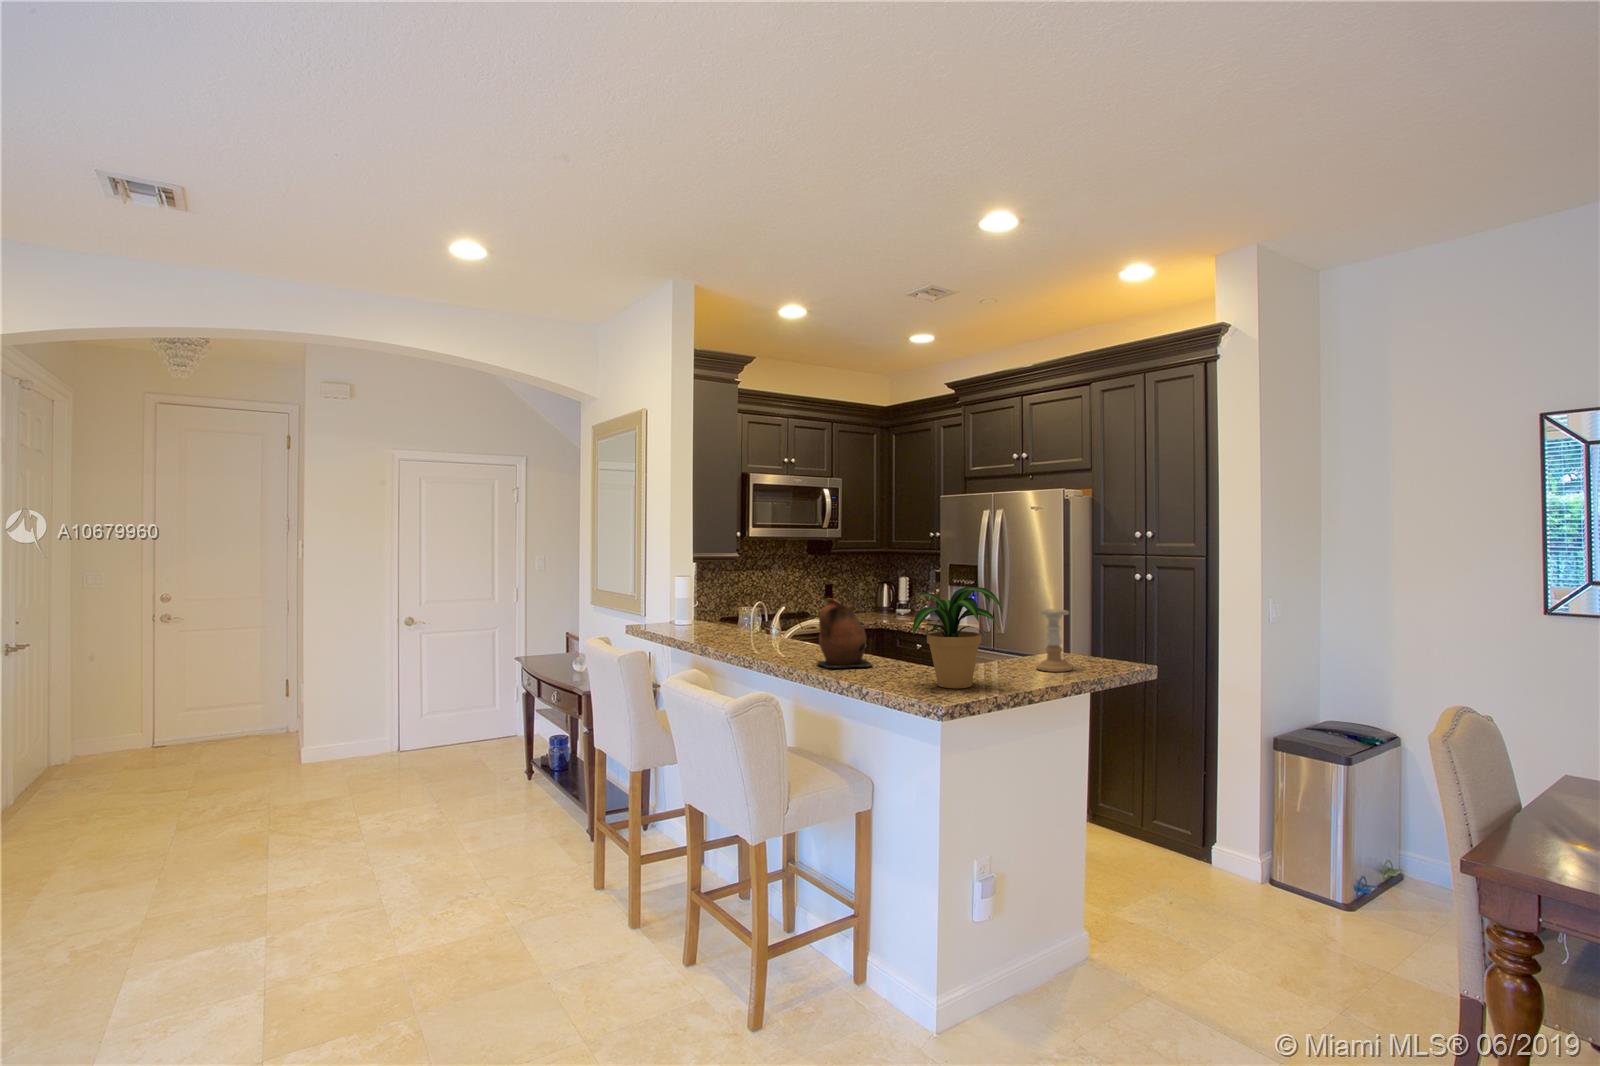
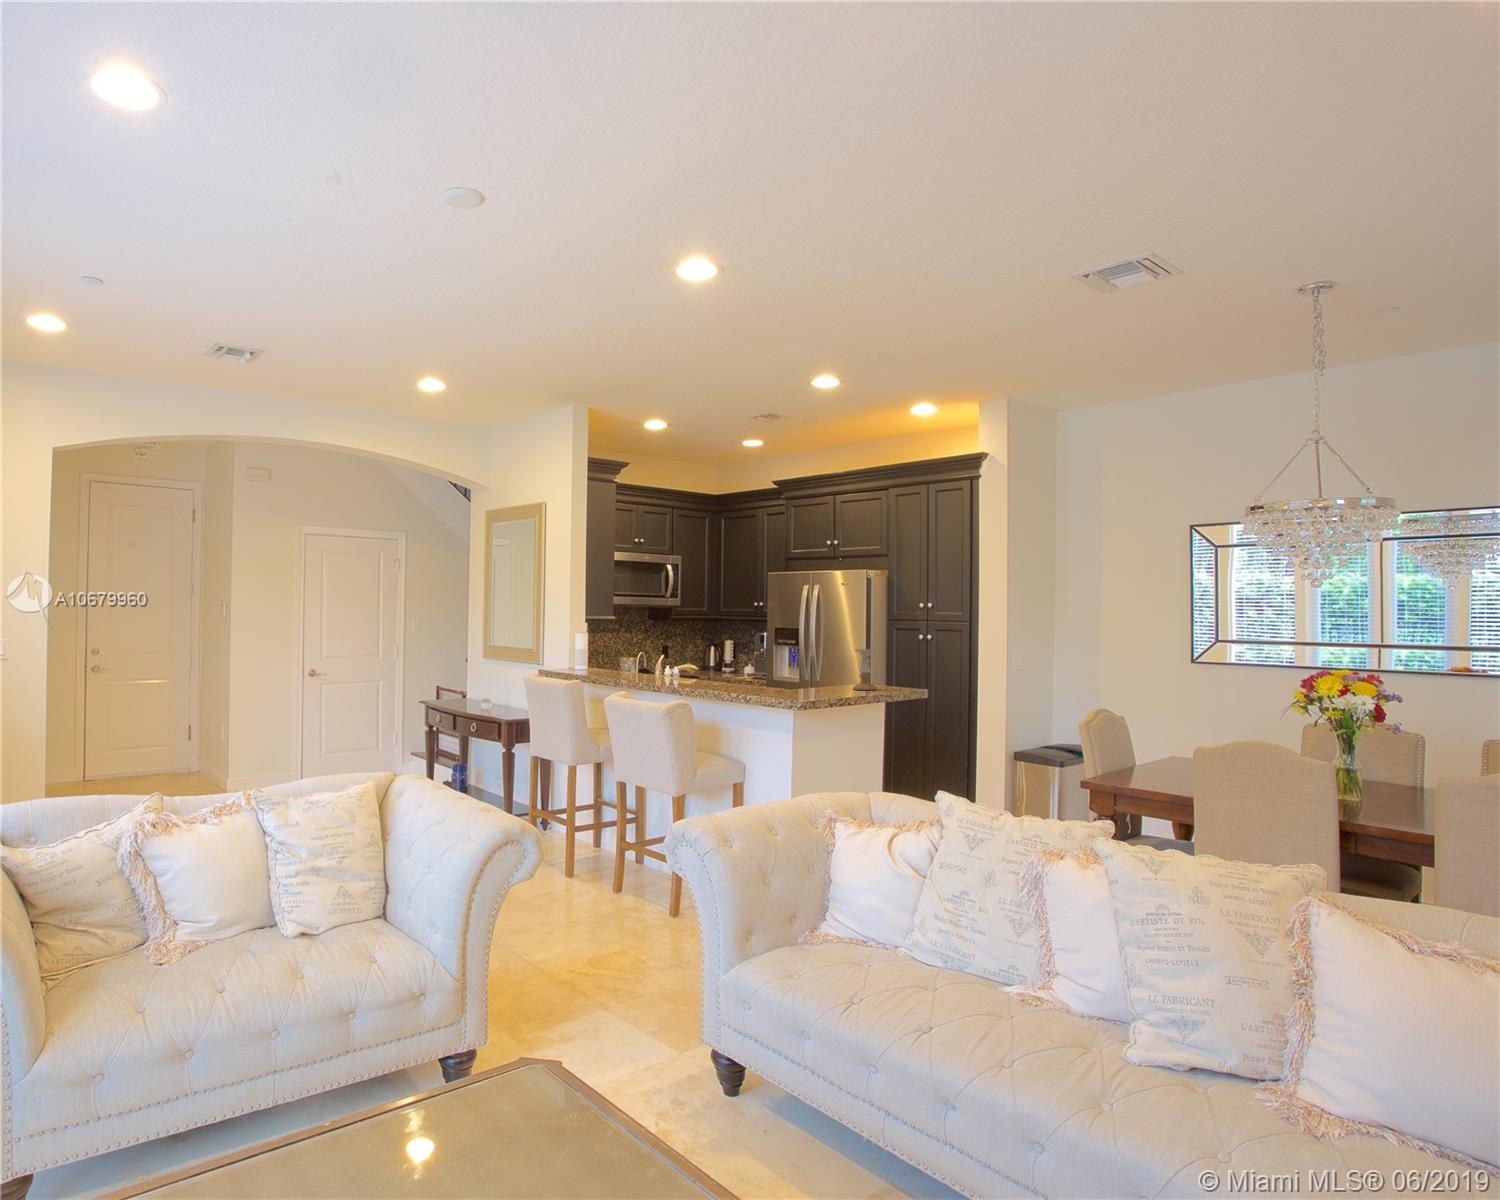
potted plant: present [908,587,1002,688] -> none [766,630,836,696]
ceramic pitcher: present [818,599,873,668] -> none [696,640,740,689]

